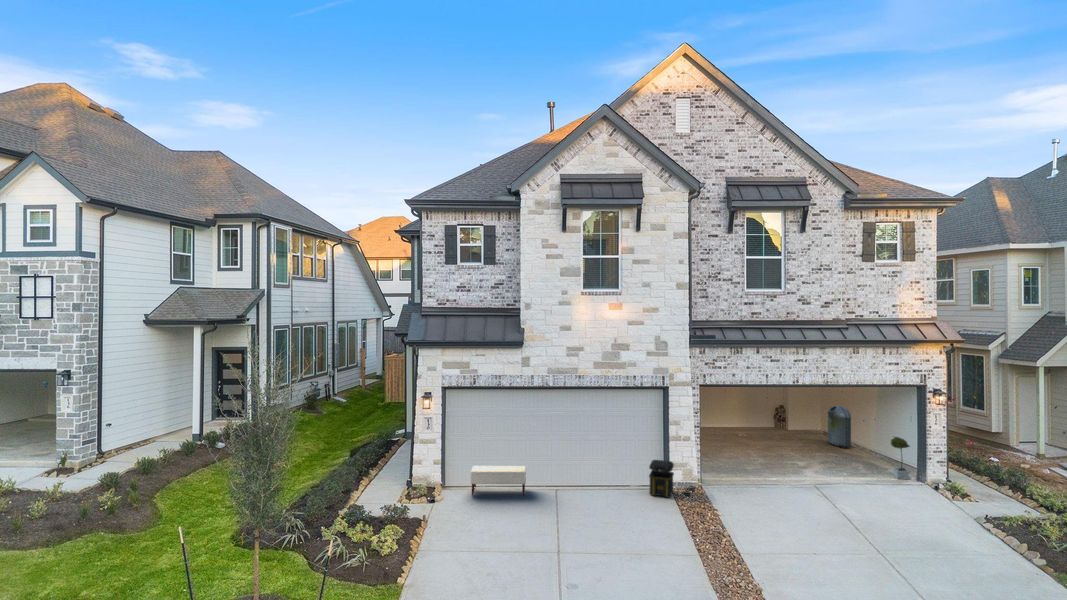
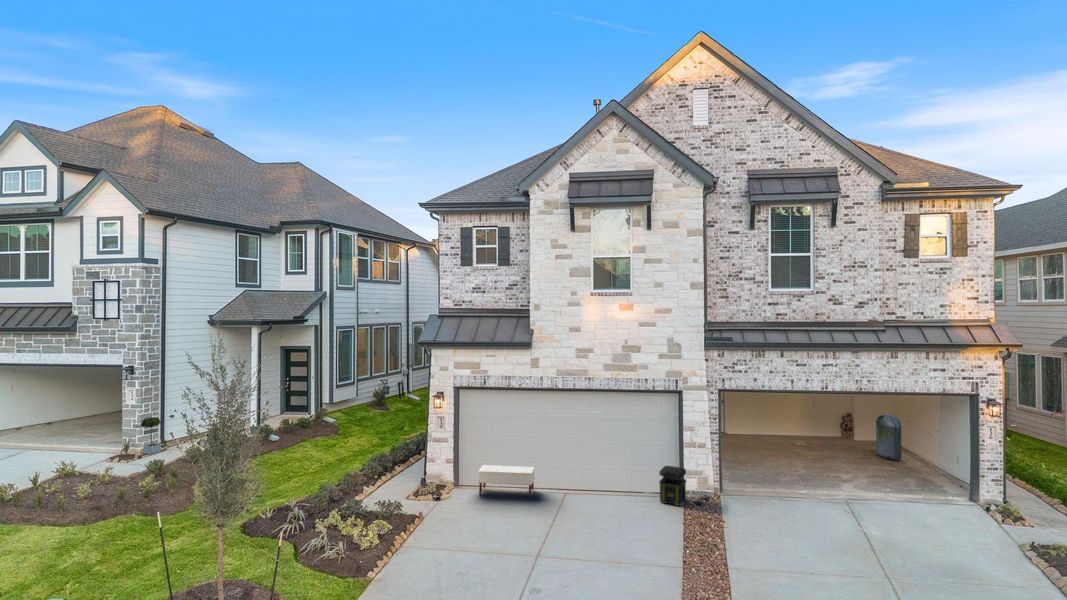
potted tree: present [891,437,910,480] -> present [141,417,161,454]

